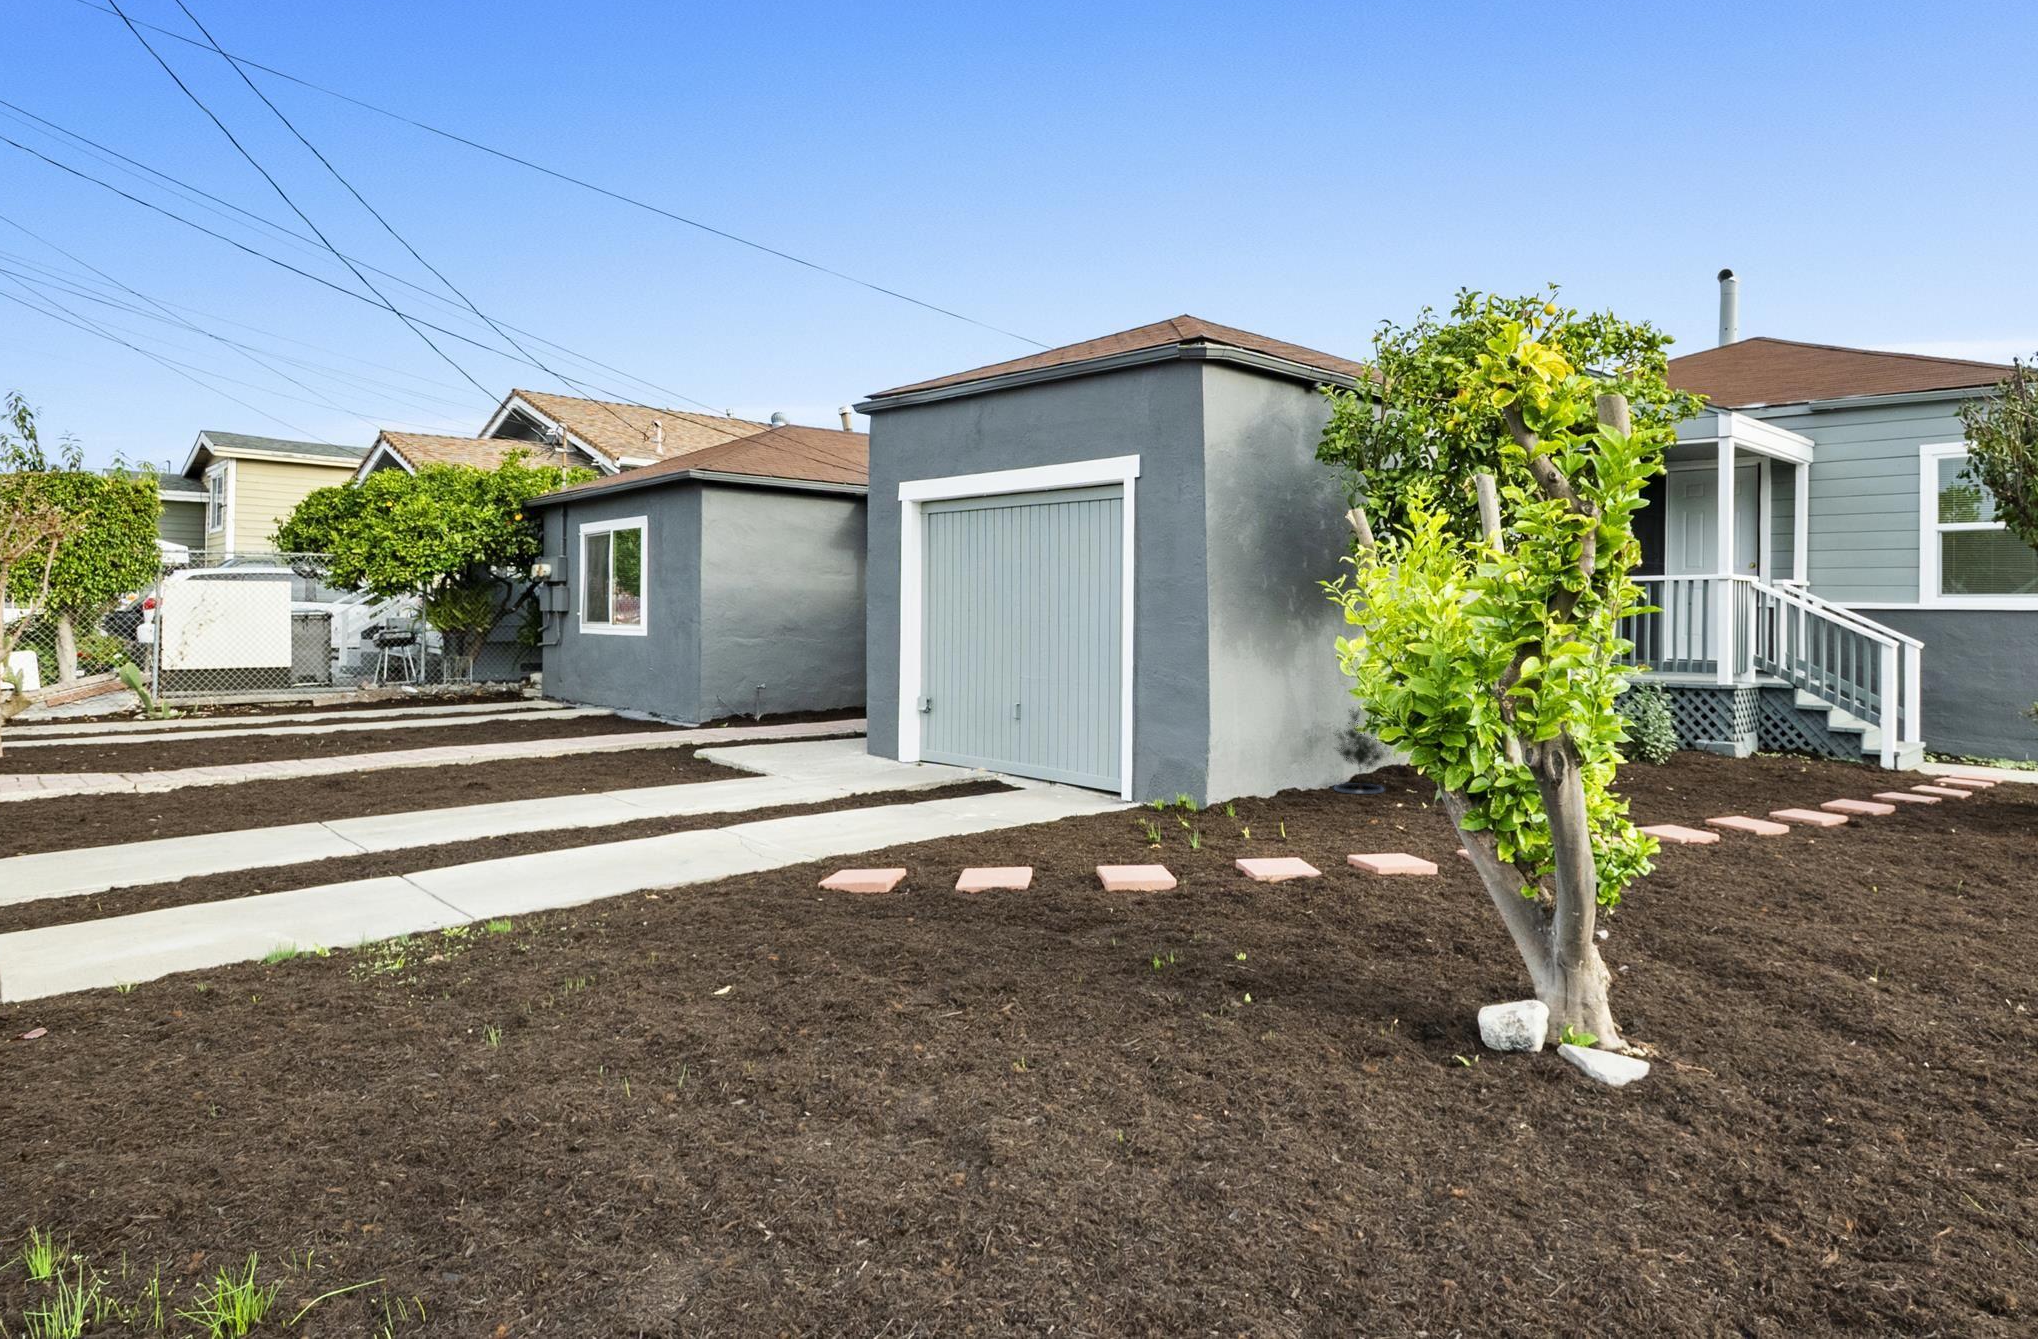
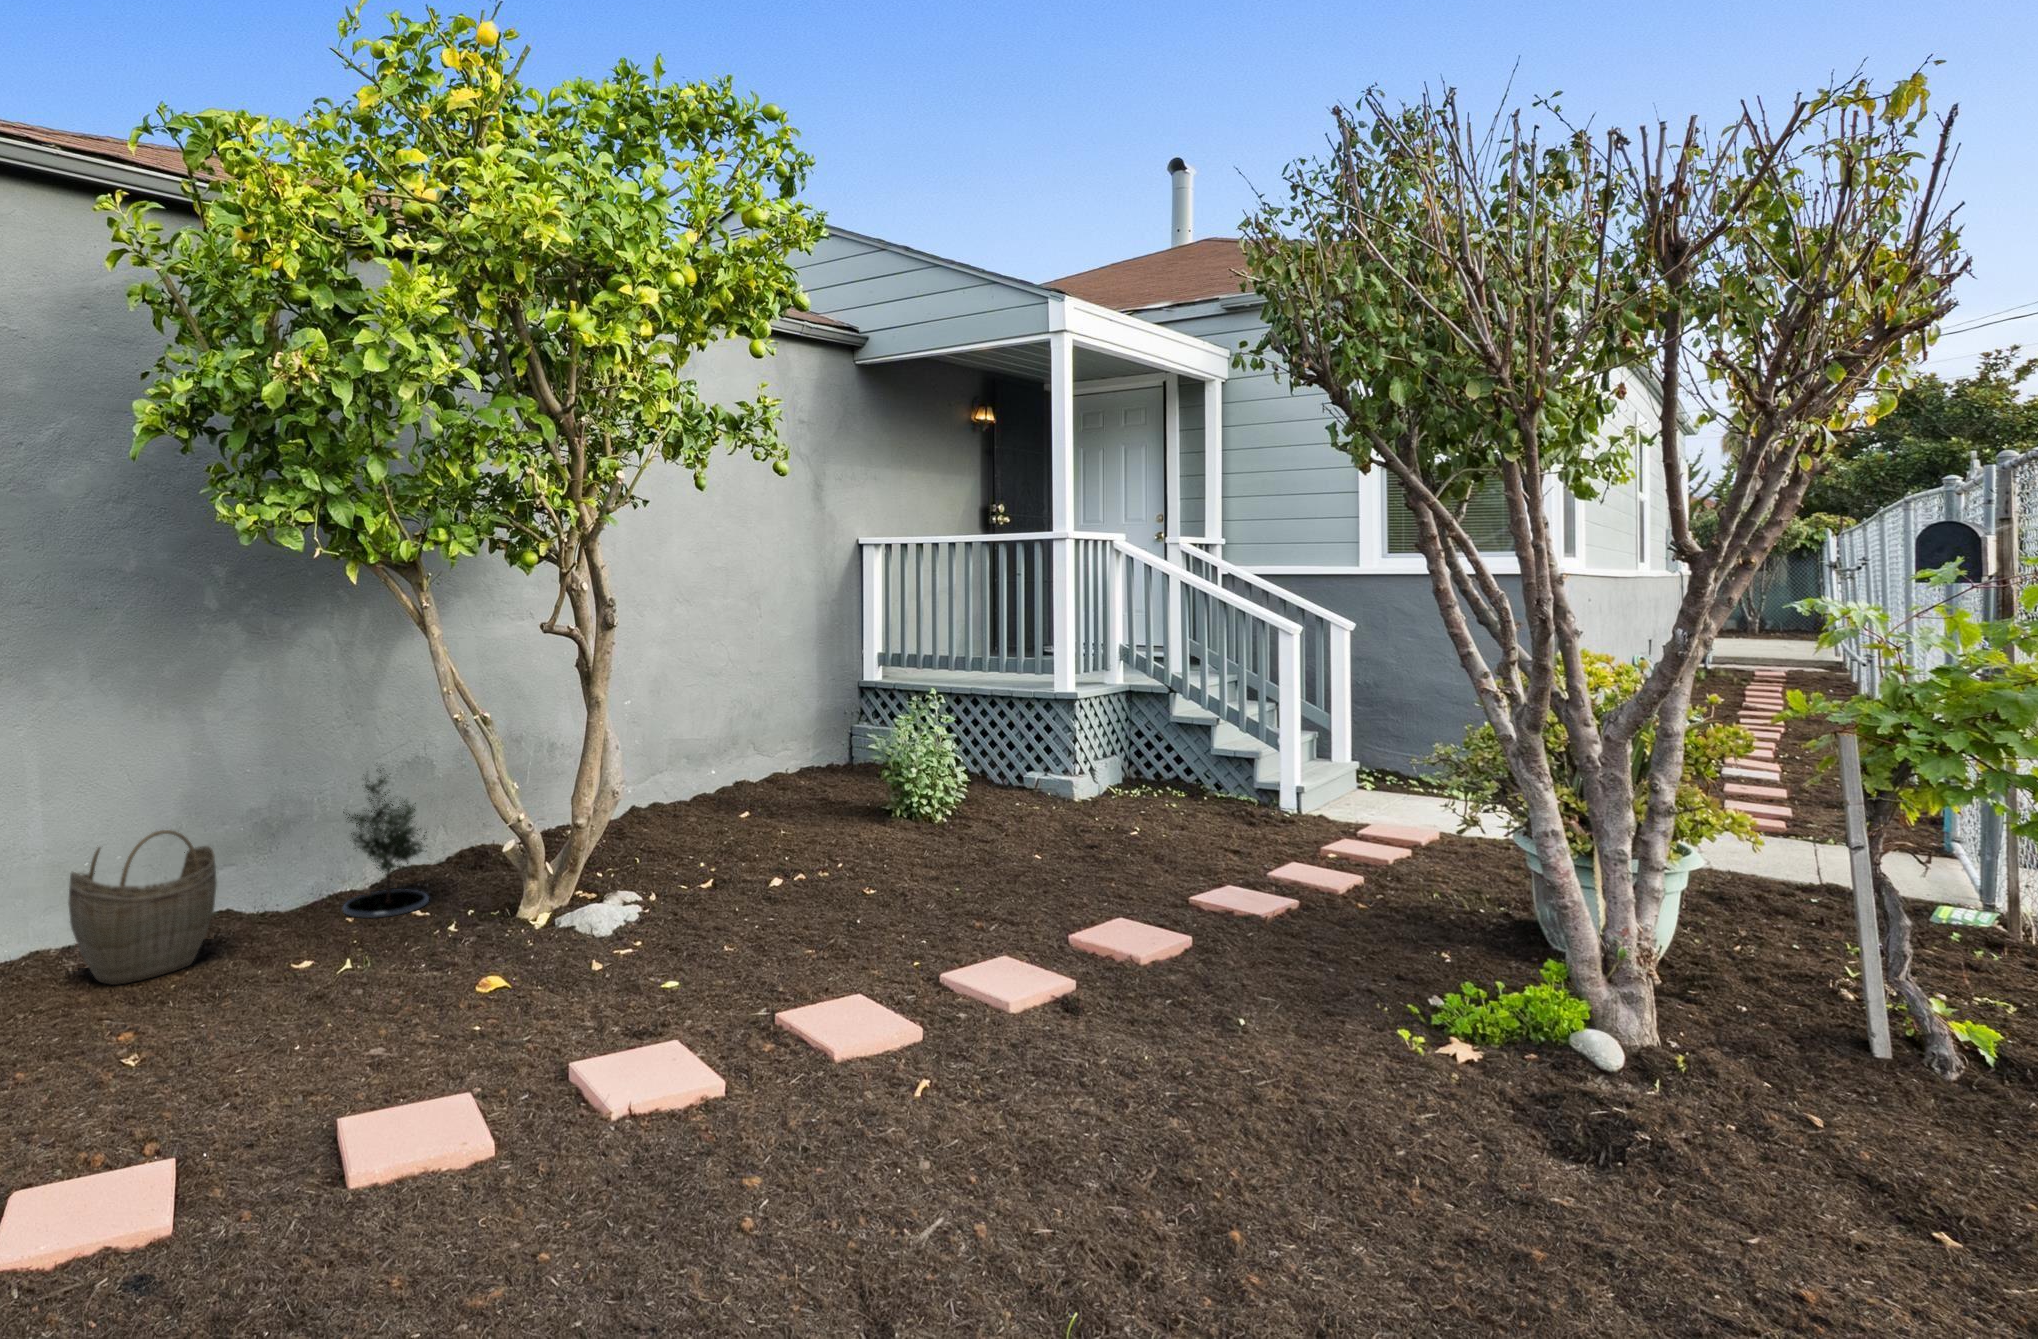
woven basket: none [1246,723,1315,811] -> present [68,830,217,985]

